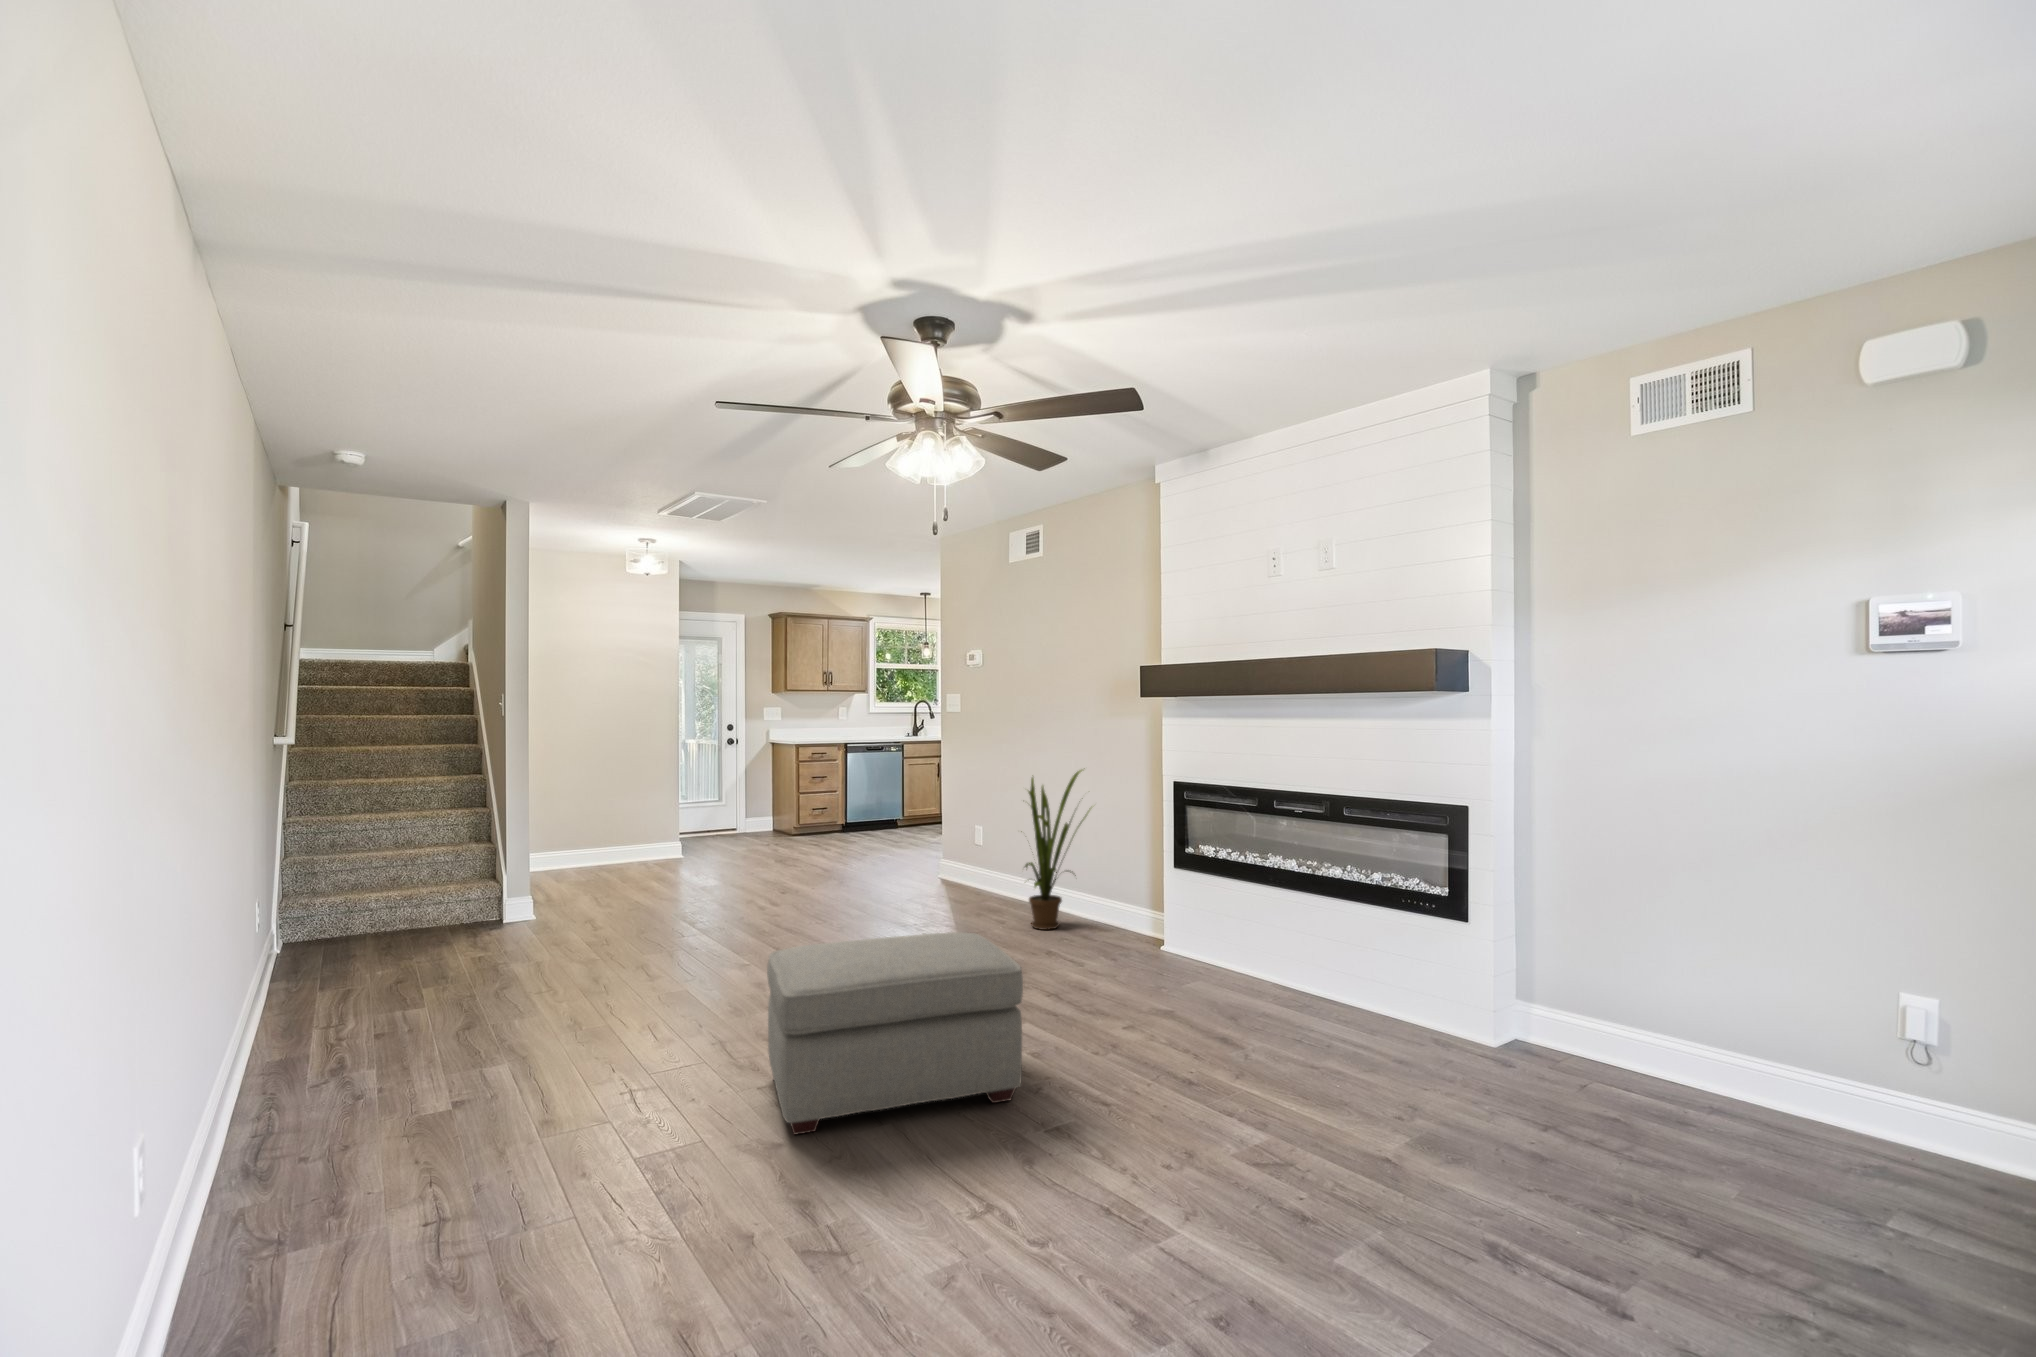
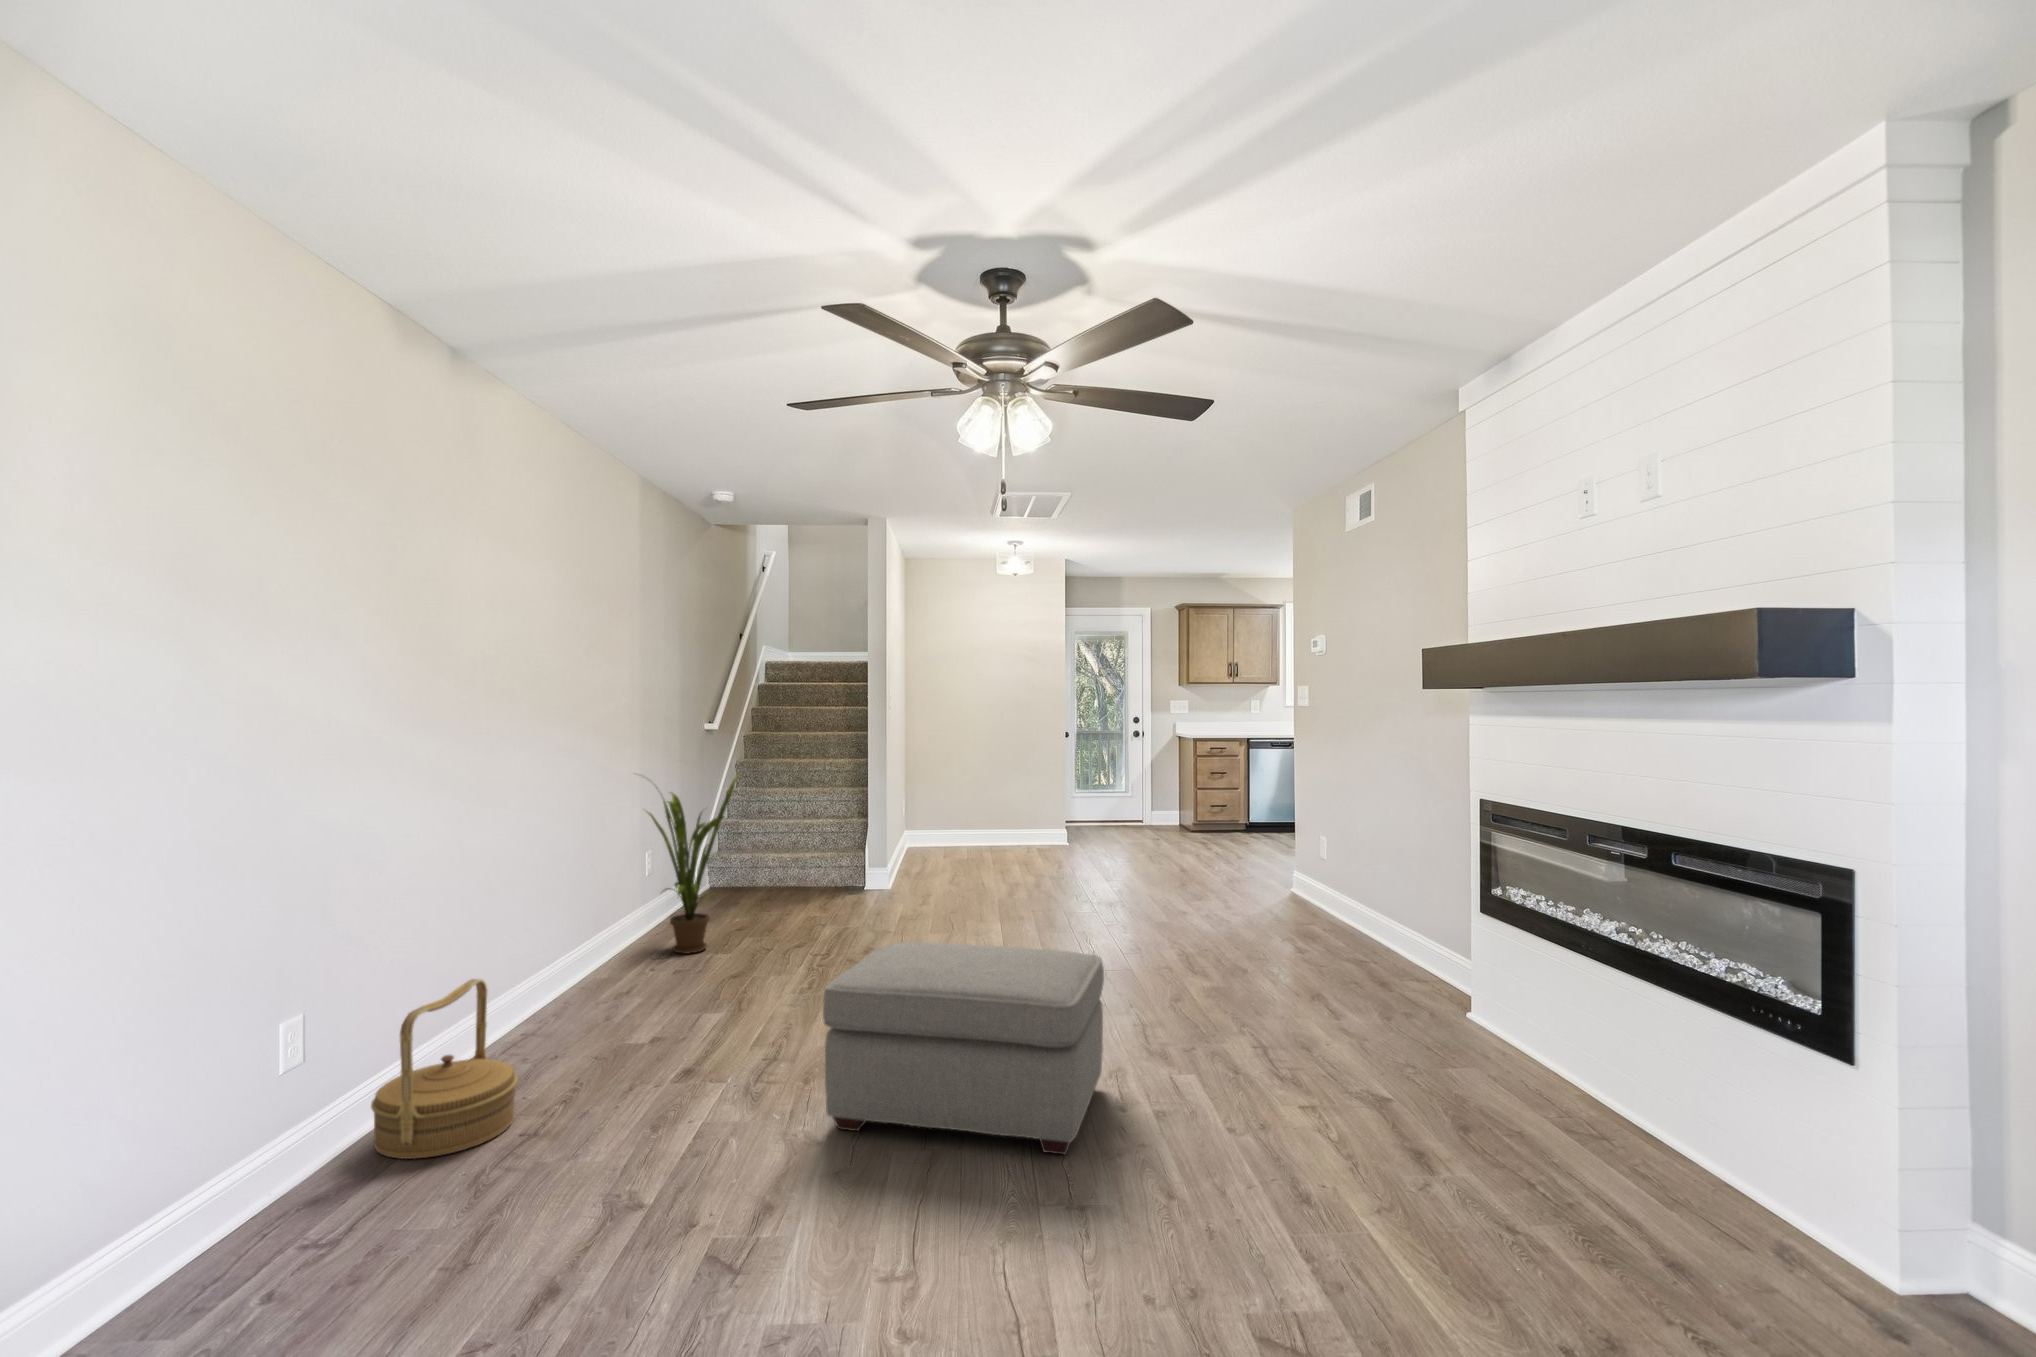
house plant: present [1021,770,1090,930] -> present [642,774,739,954]
woven basket: none [197,1068,403,1317] -> present [371,979,518,1159]

